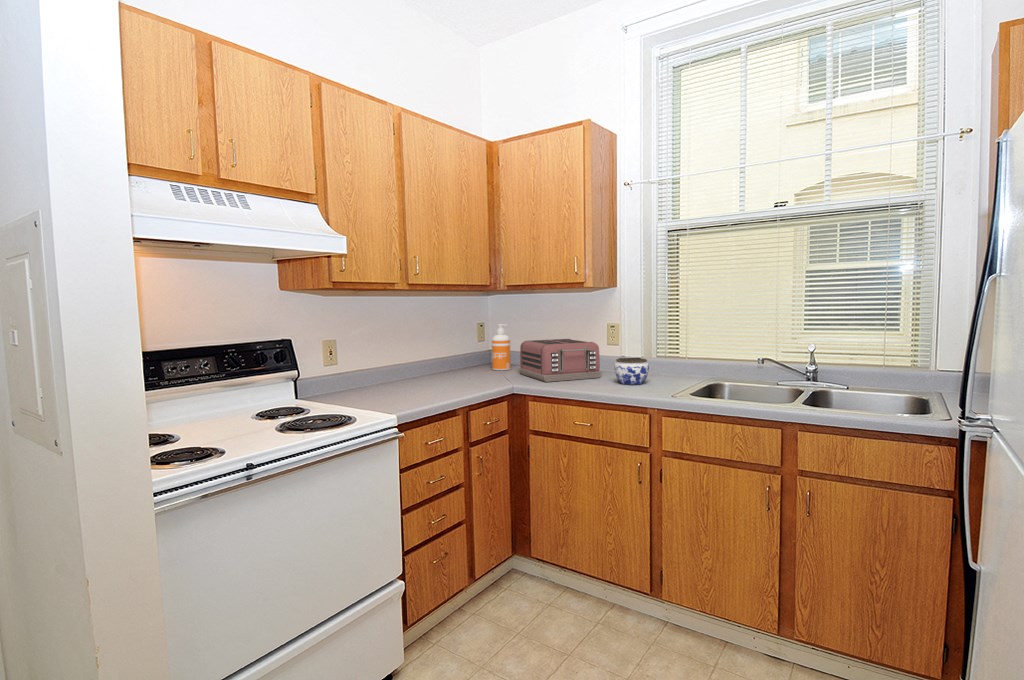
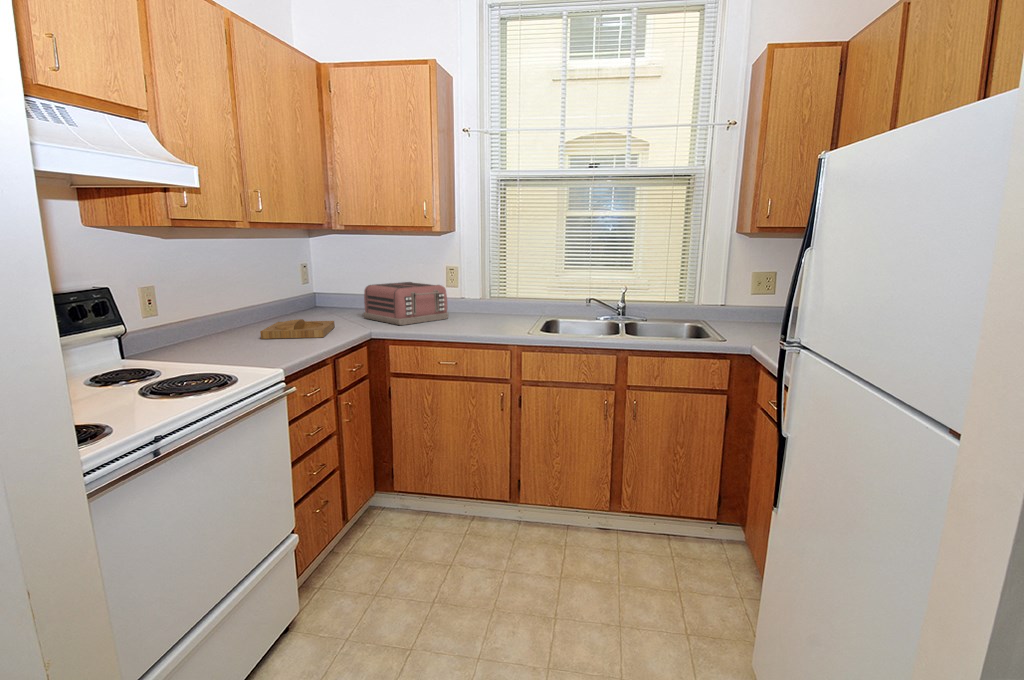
soap dispenser: present [492,324,511,370] -> none [327,267,349,316]
jar: present [614,358,649,385] -> none [466,299,496,324]
tray: none [414,371,485,389] -> present [260,319,335,339]

